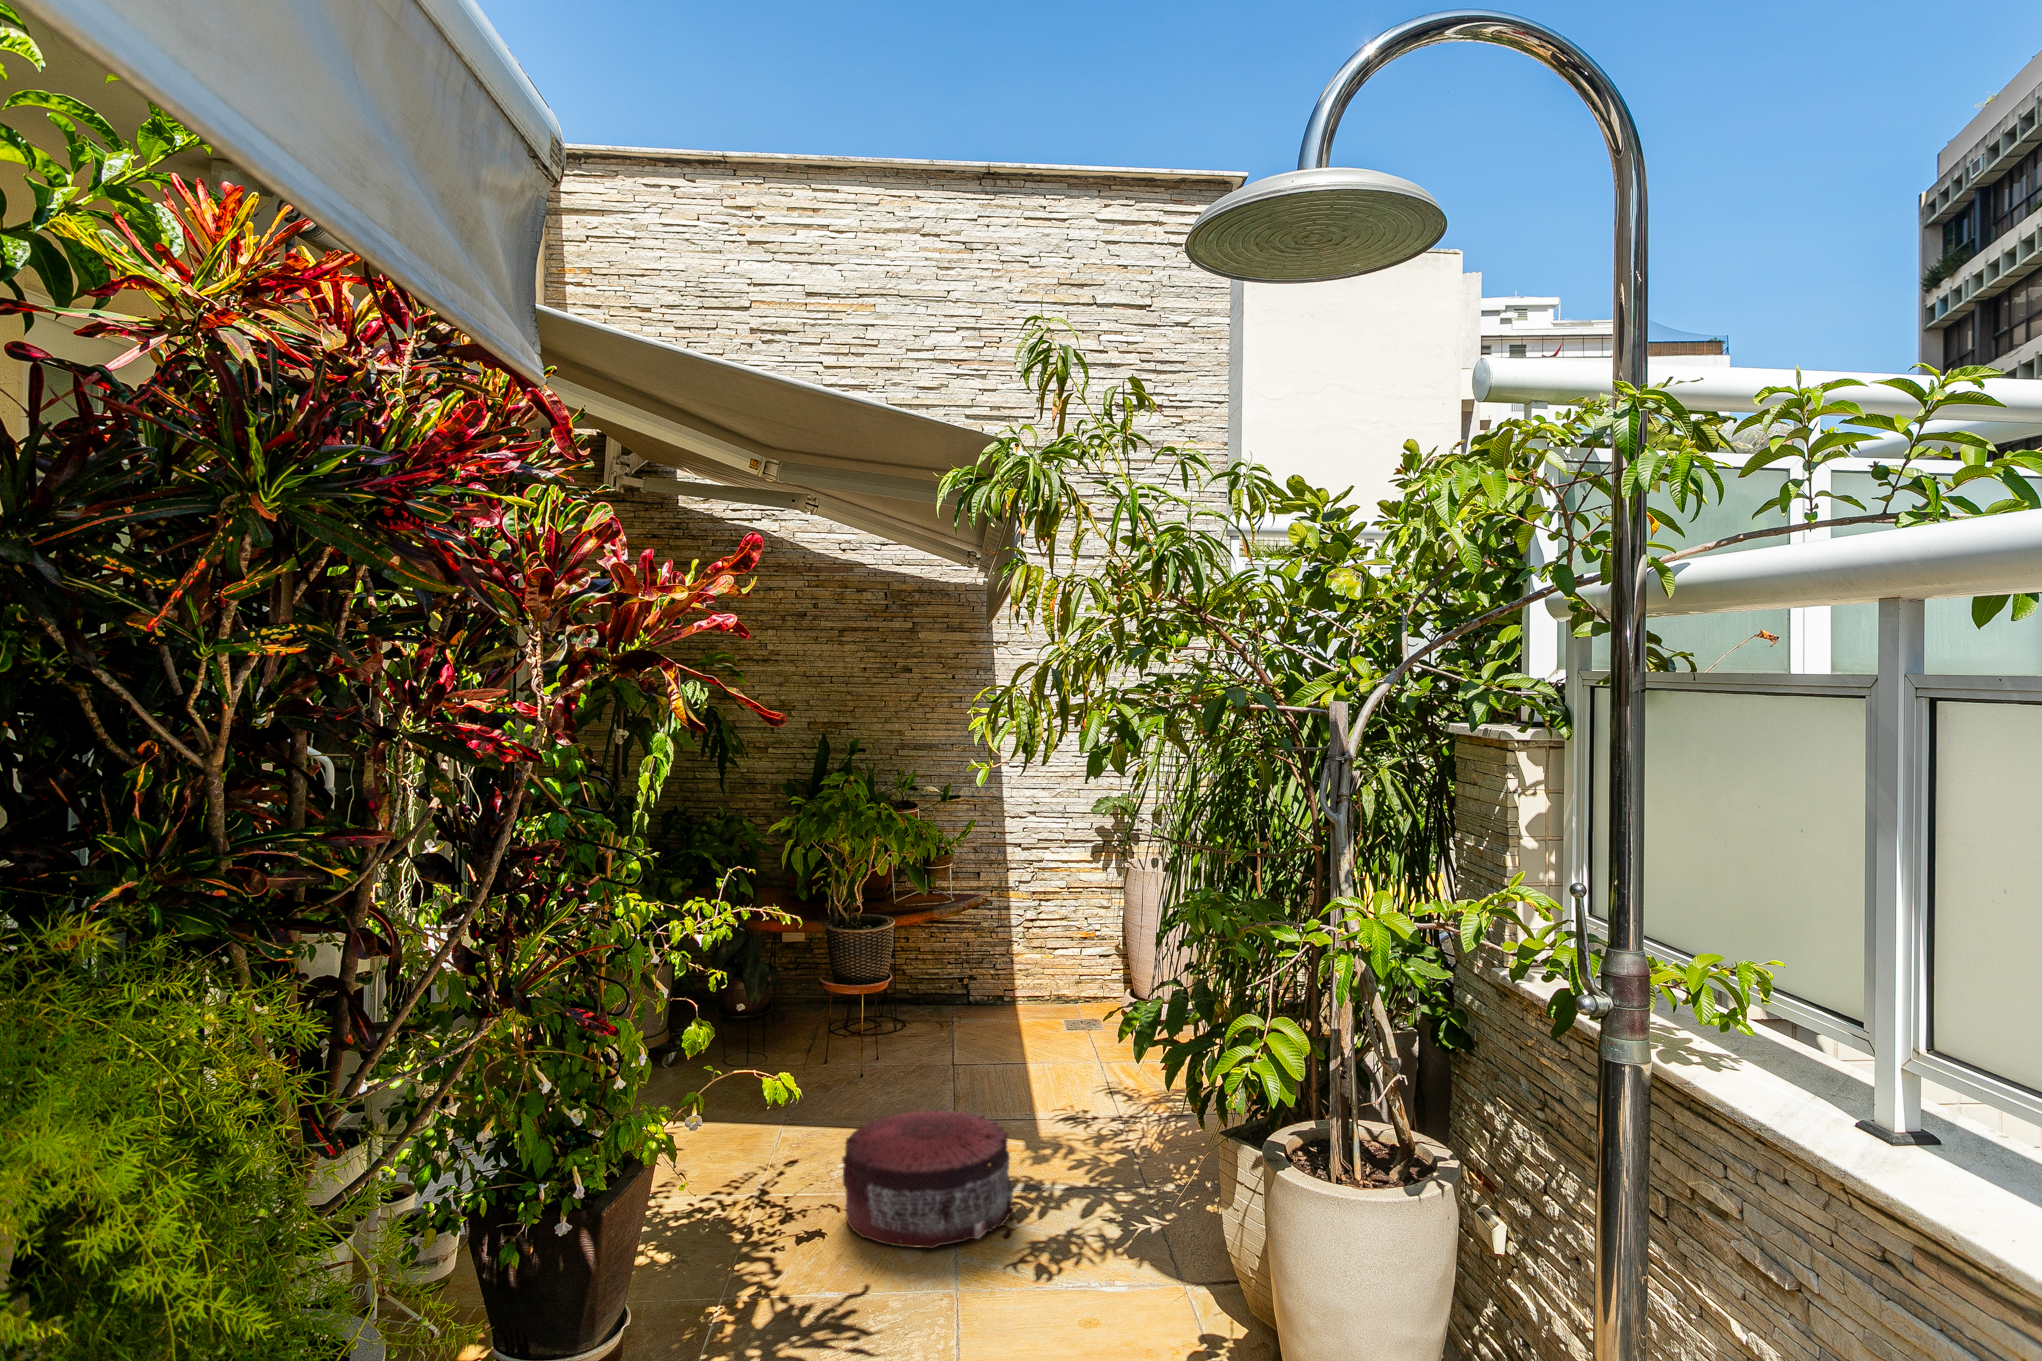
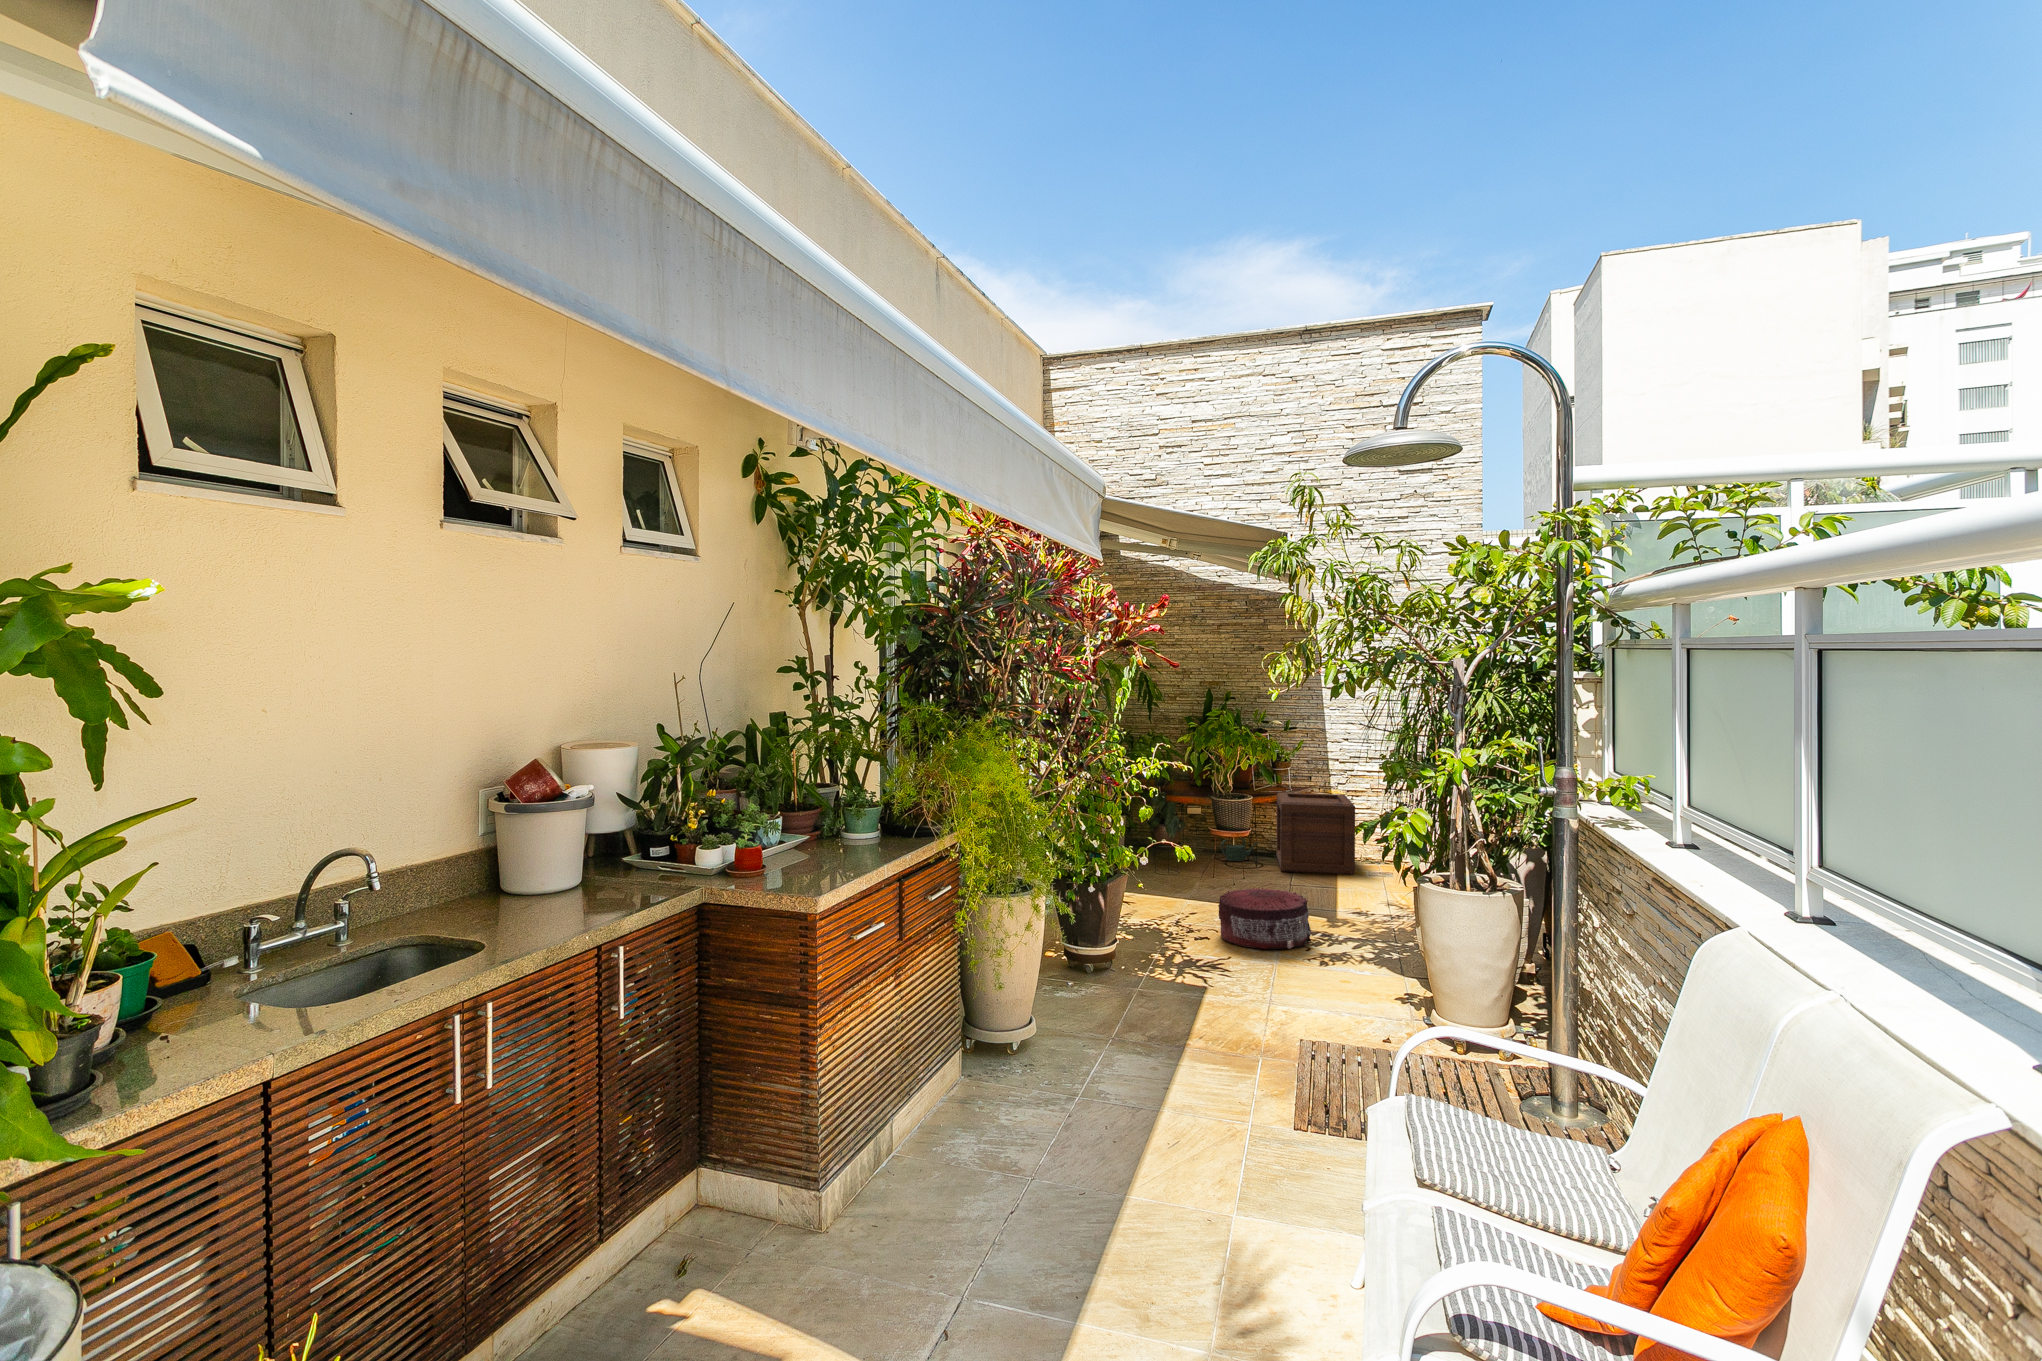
wooden crate: none [924,902,1051,1038] -> present [1277,793,1355,875]
watering can: none [835,981,896,1022] -> present [1221,839,1258,861]

